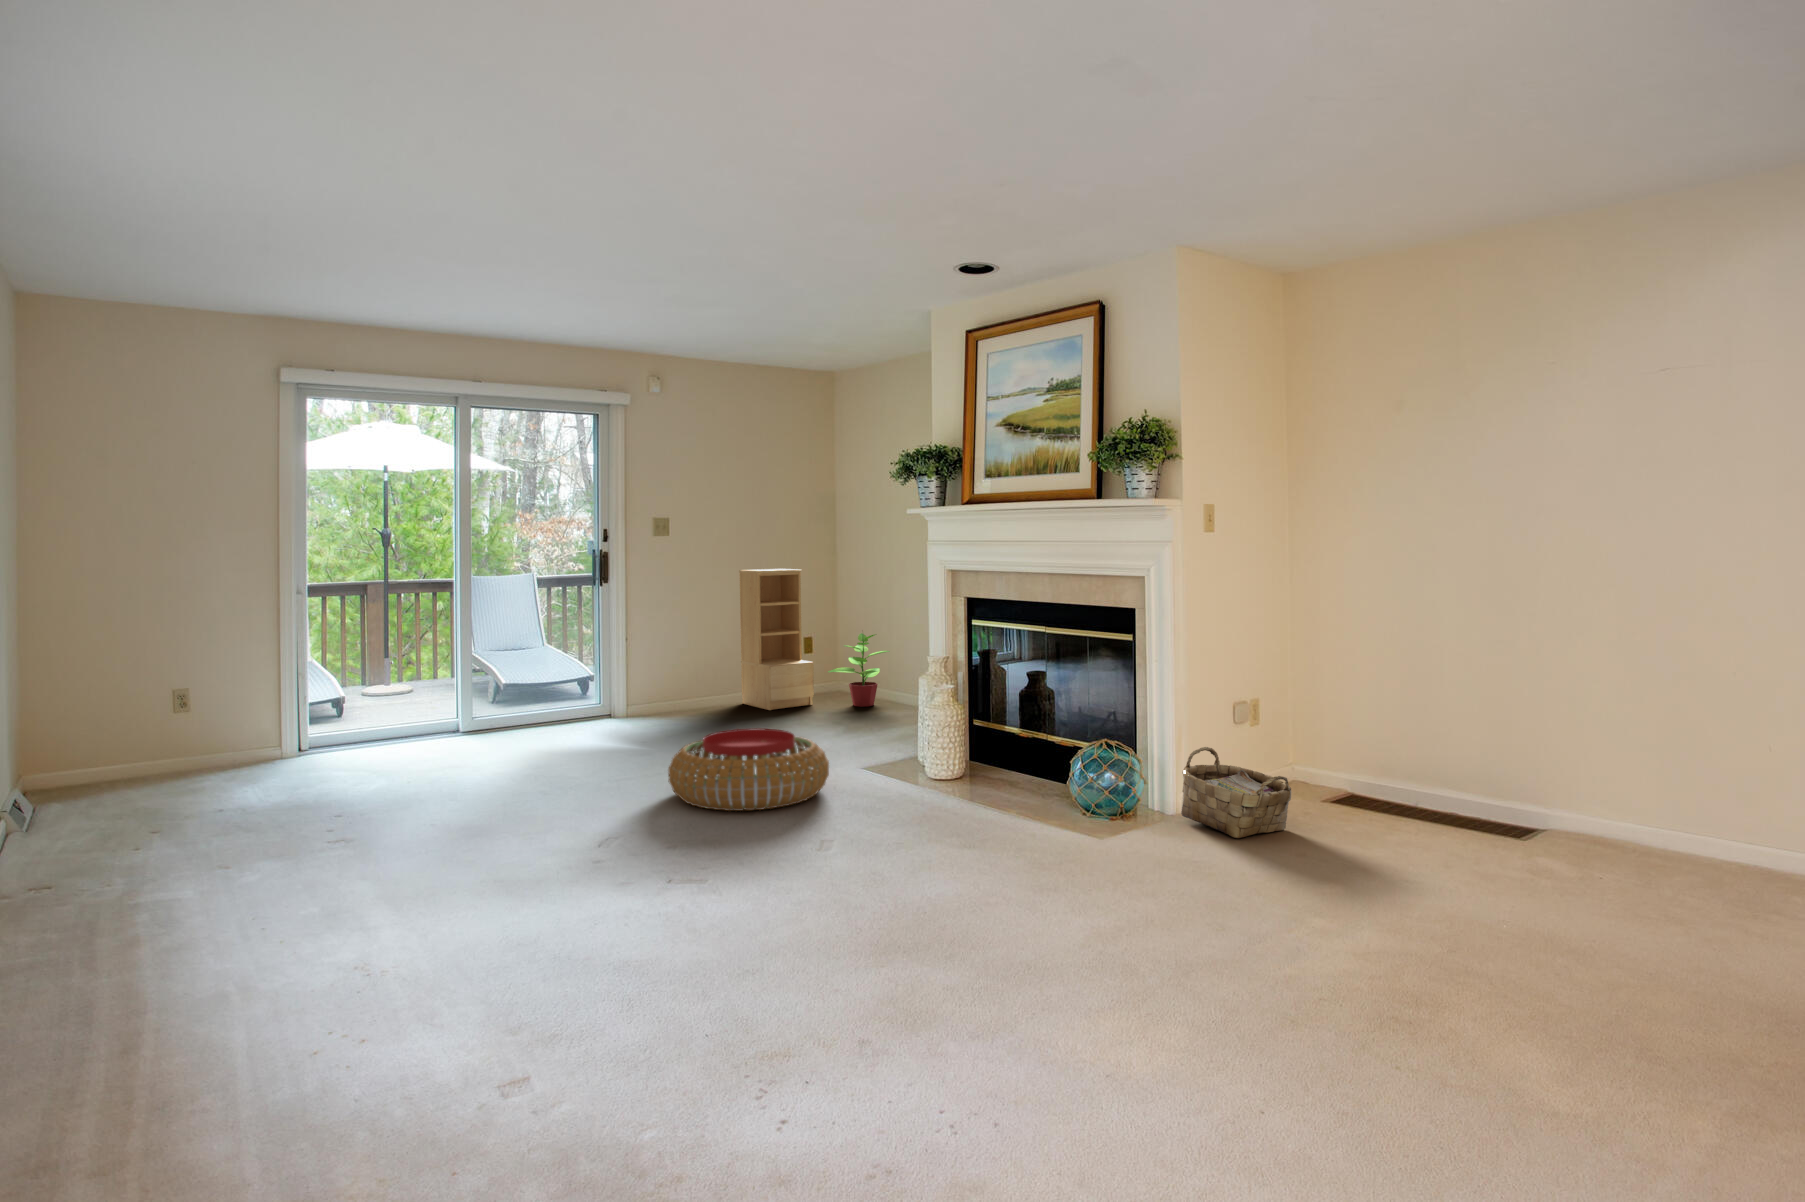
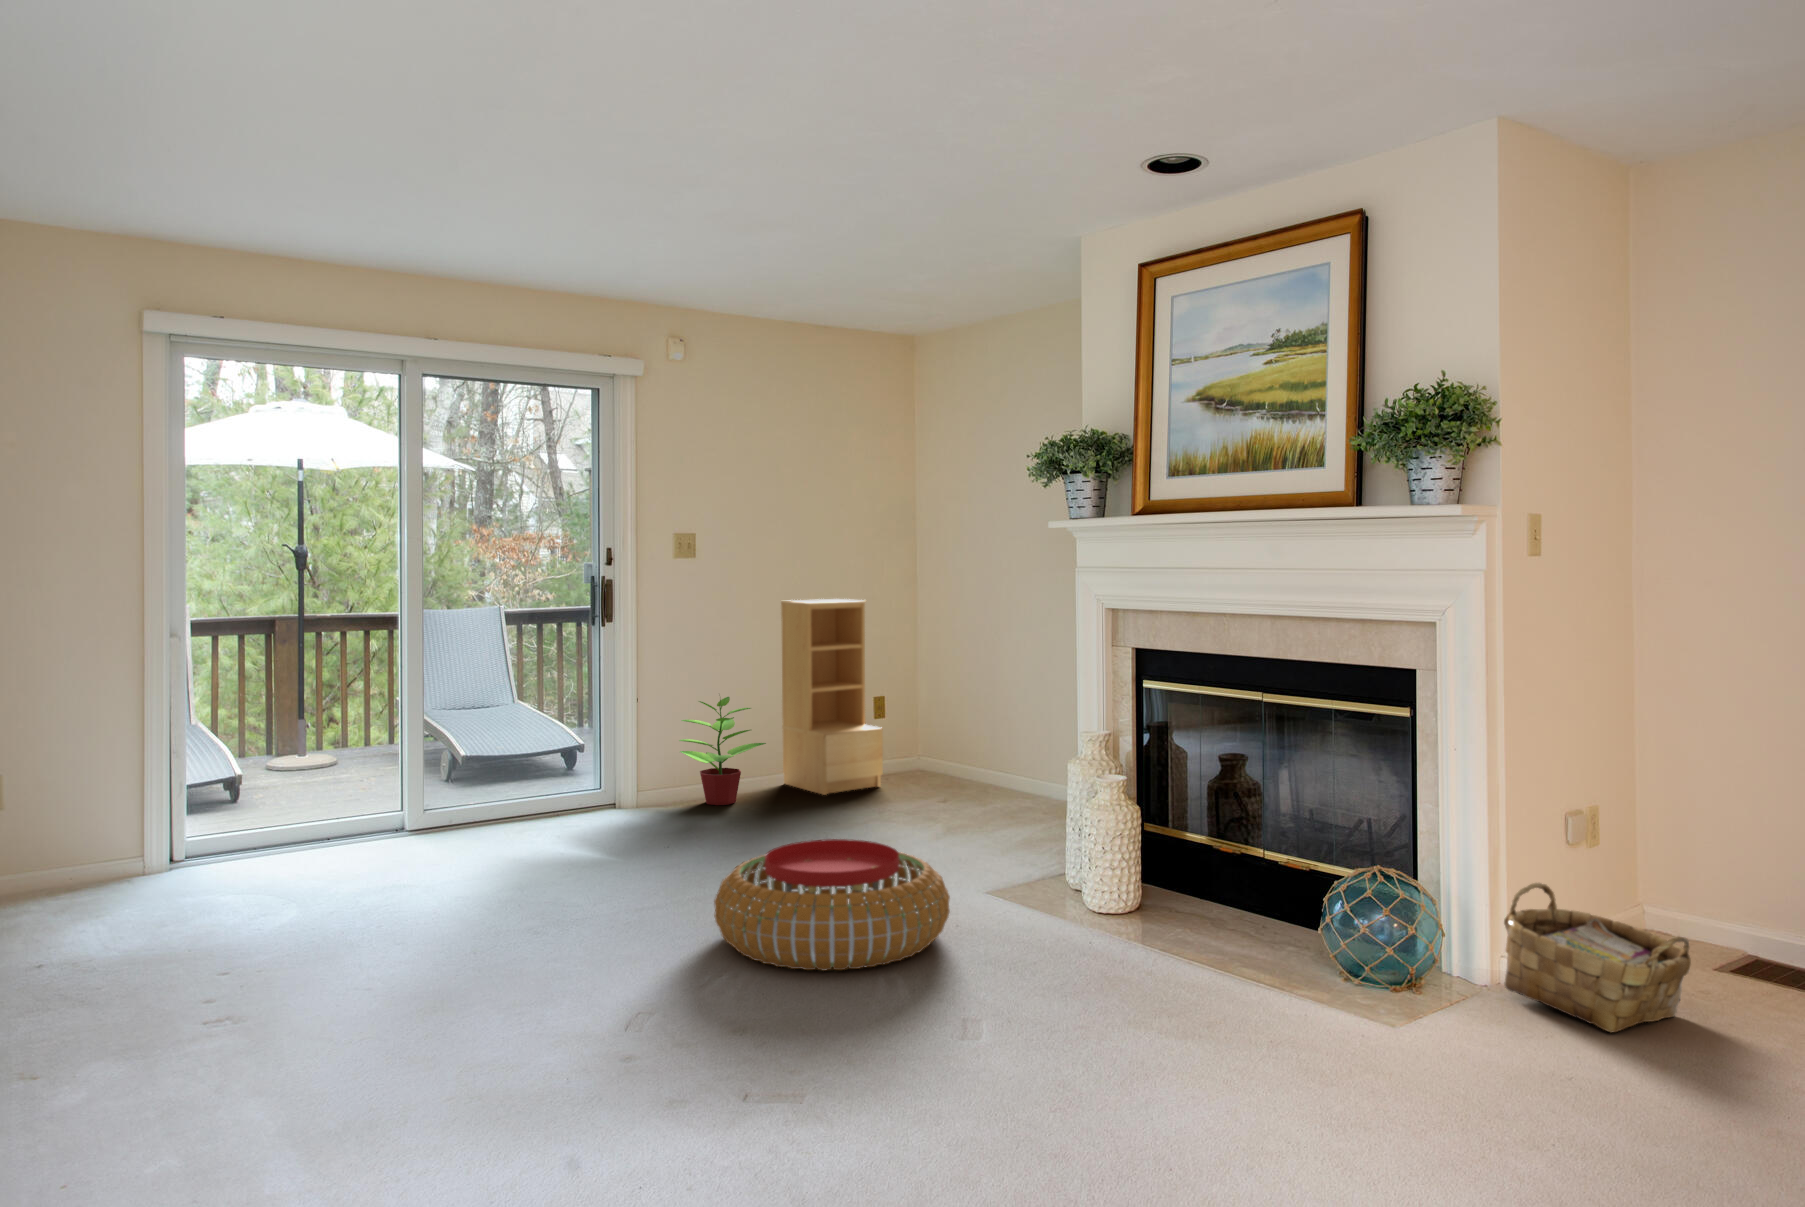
potted plant: present [828,633,889,707] -> present [679,697,766,805]

